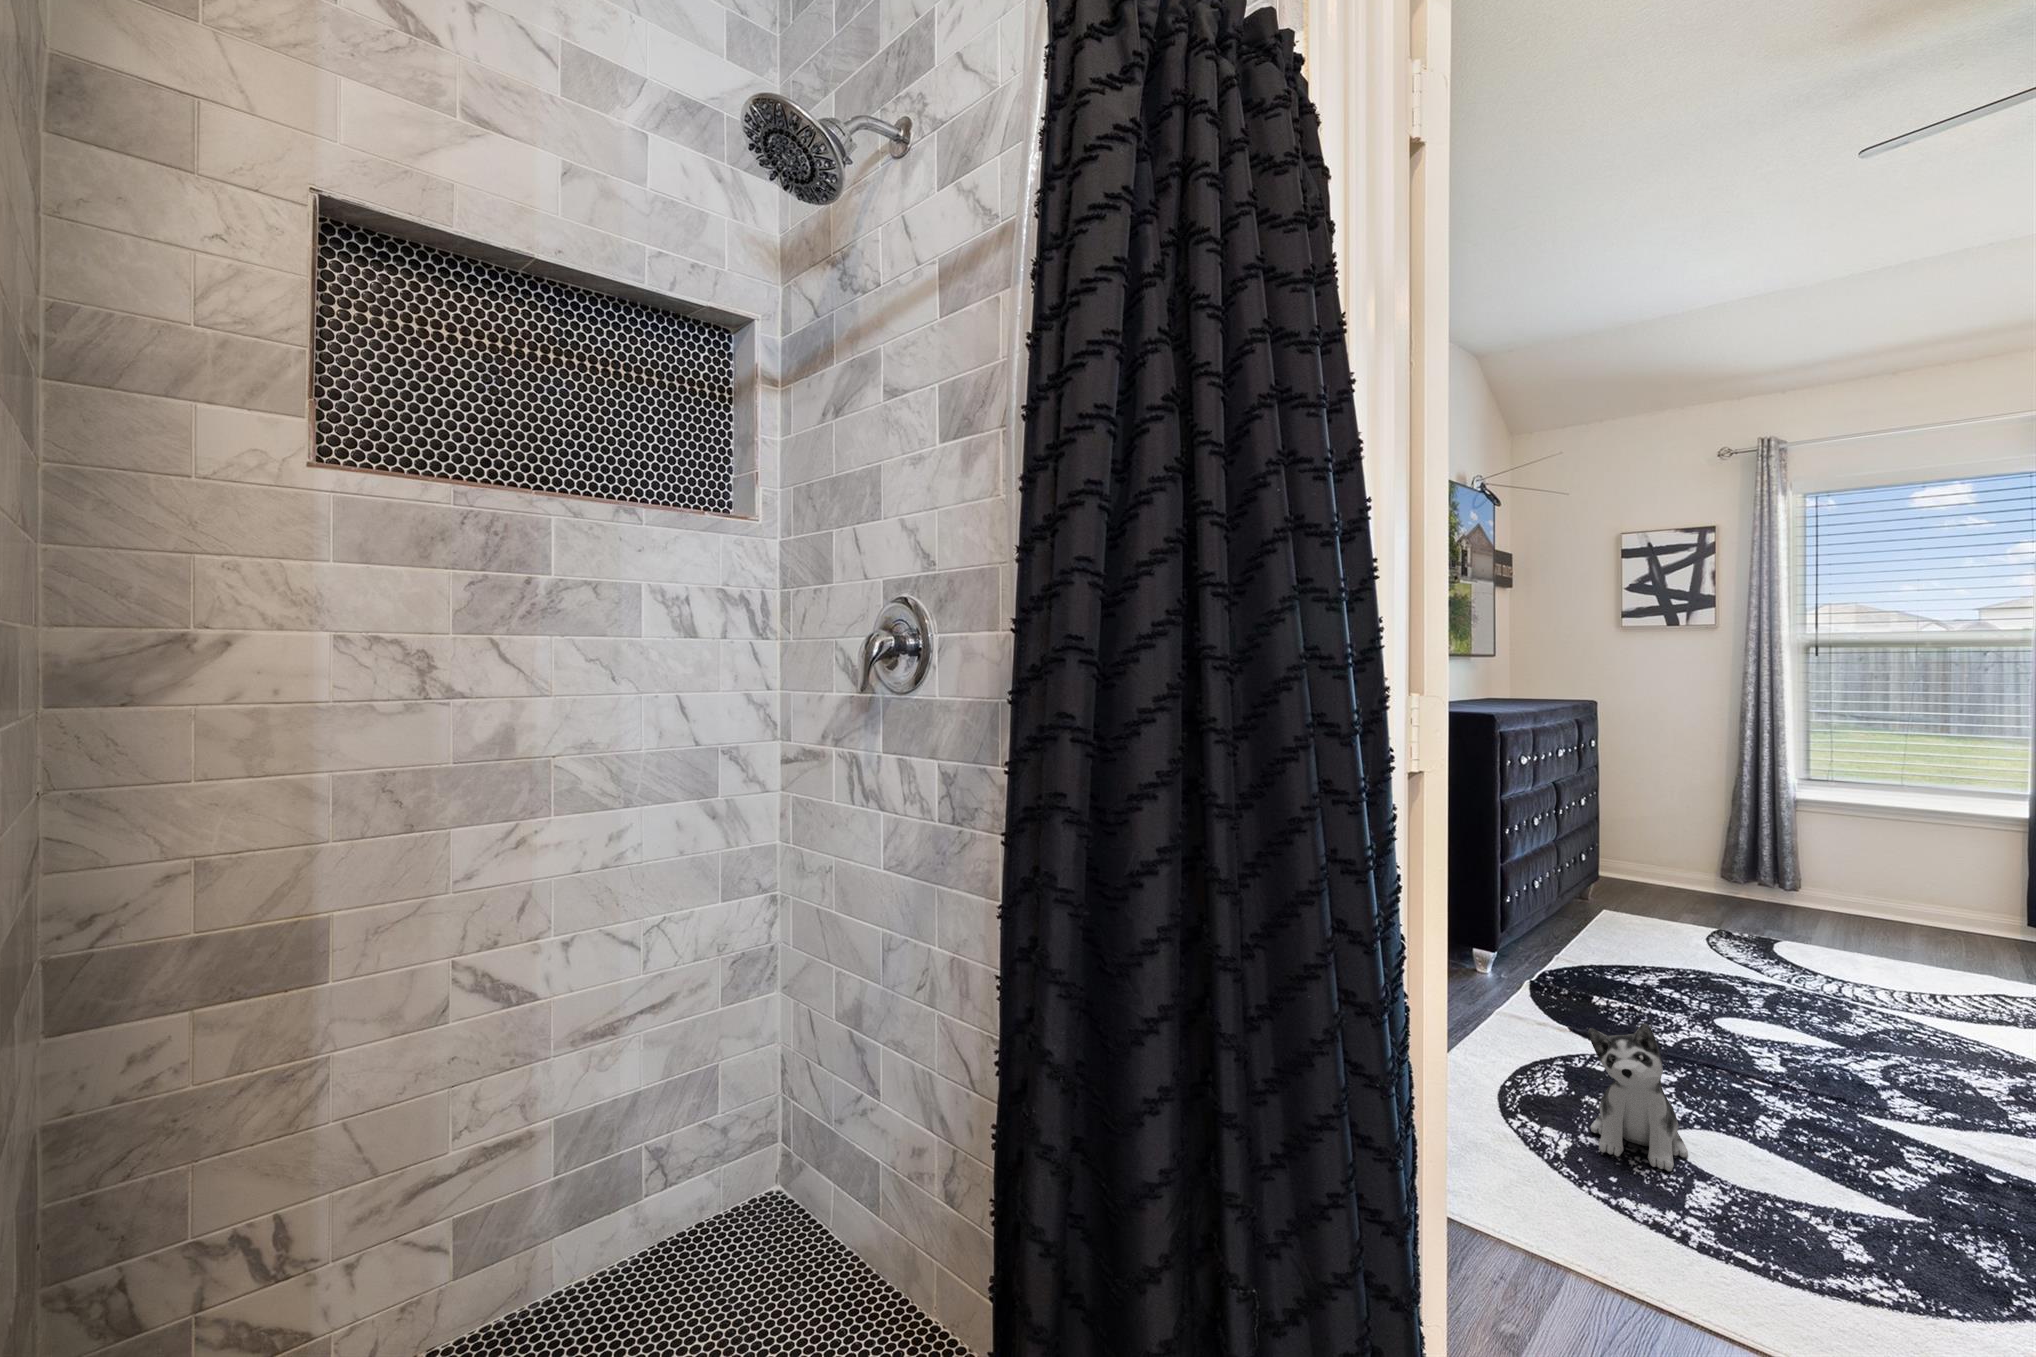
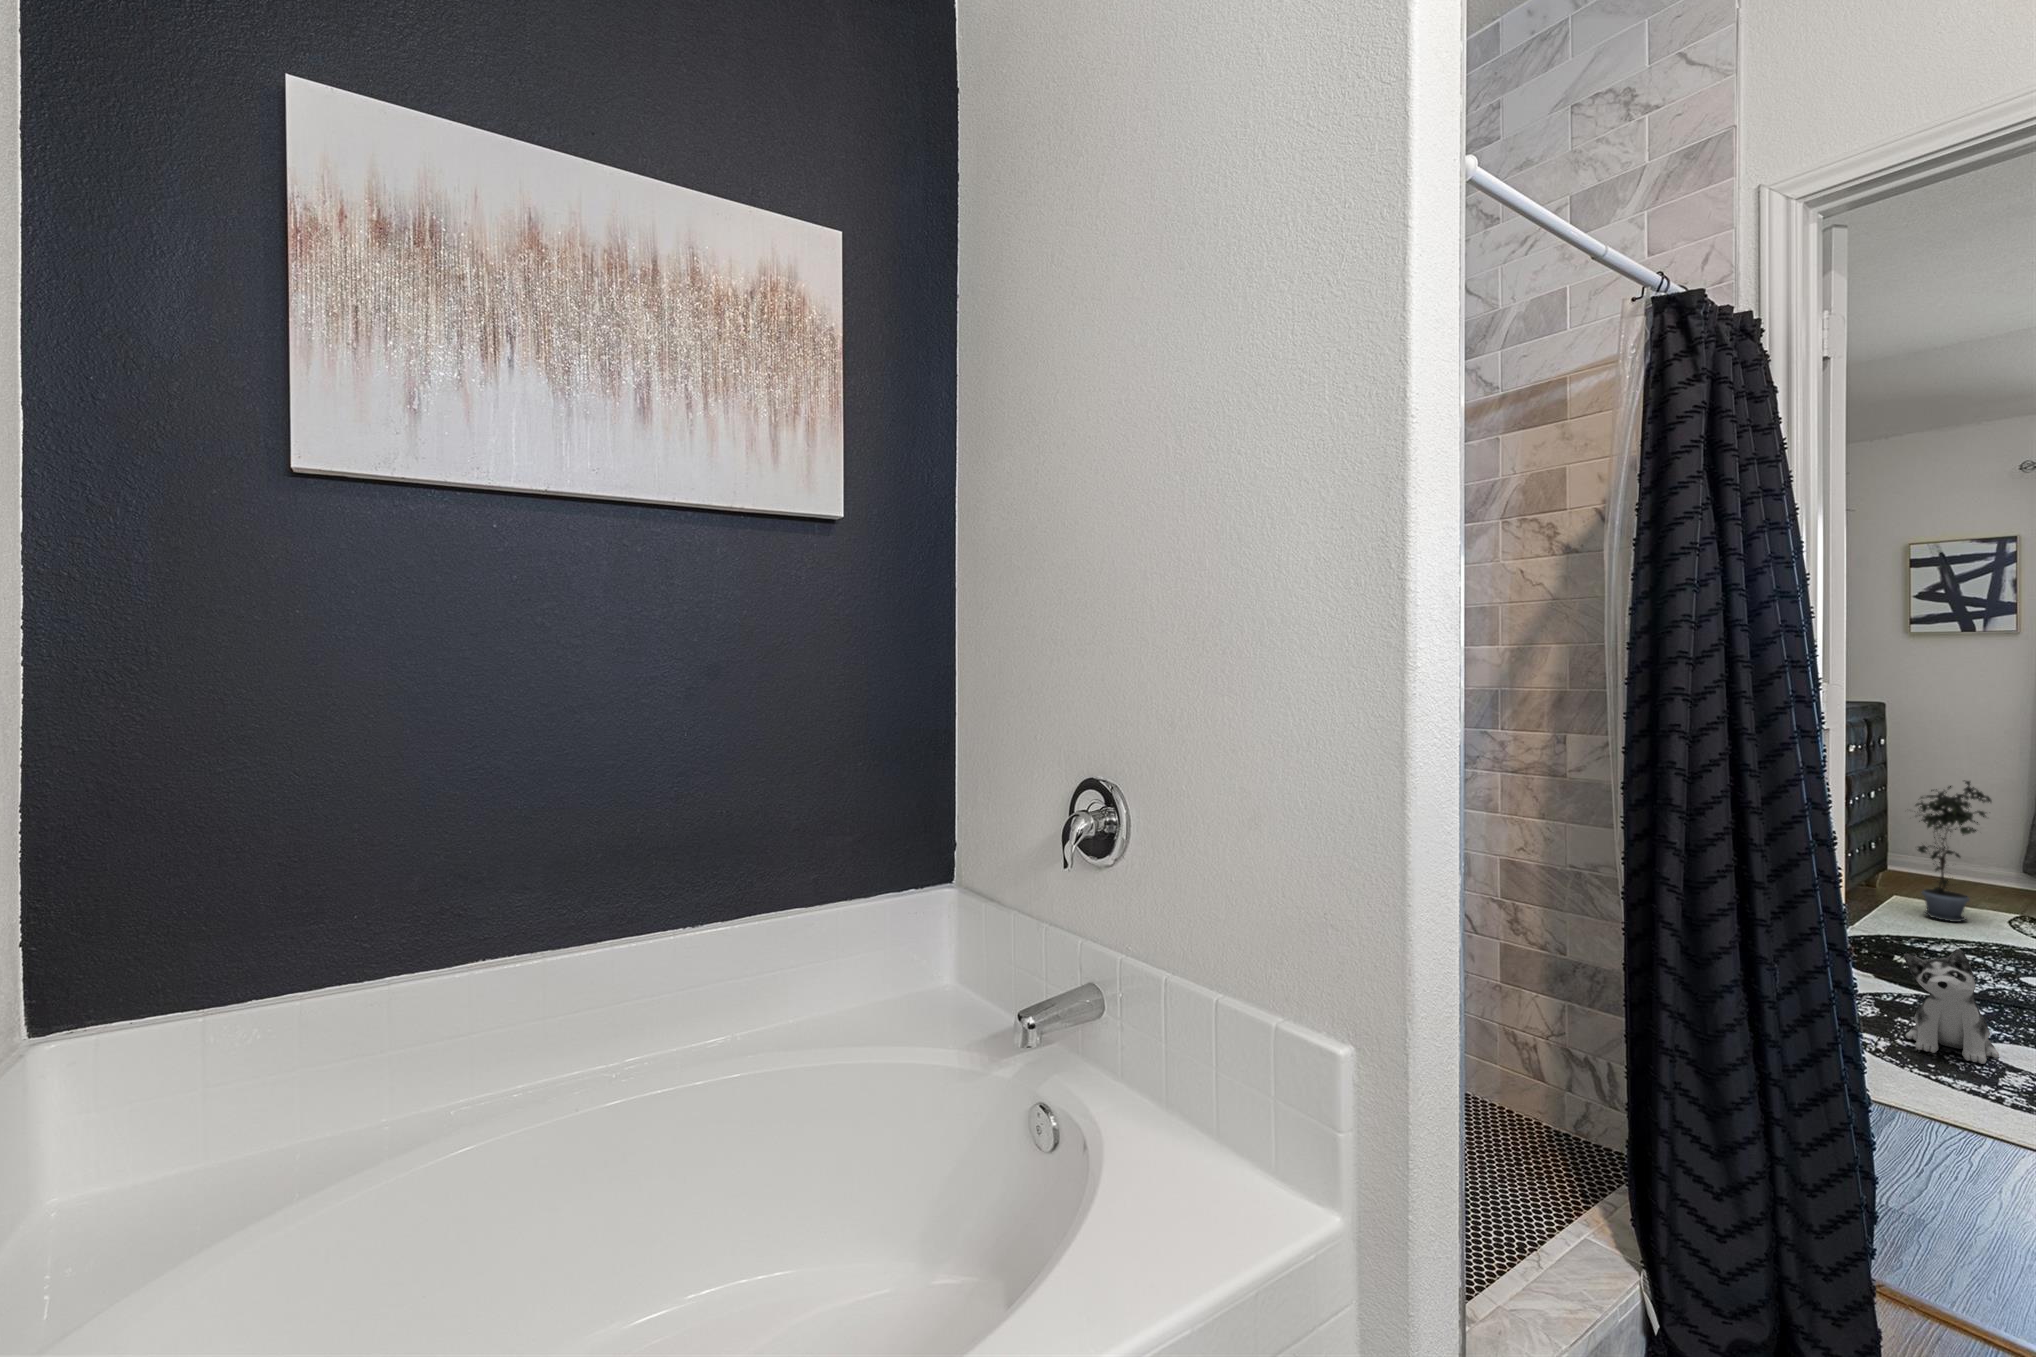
potted plant: none [1610,788,1691,942] -> present [1916,780,1991,922]

